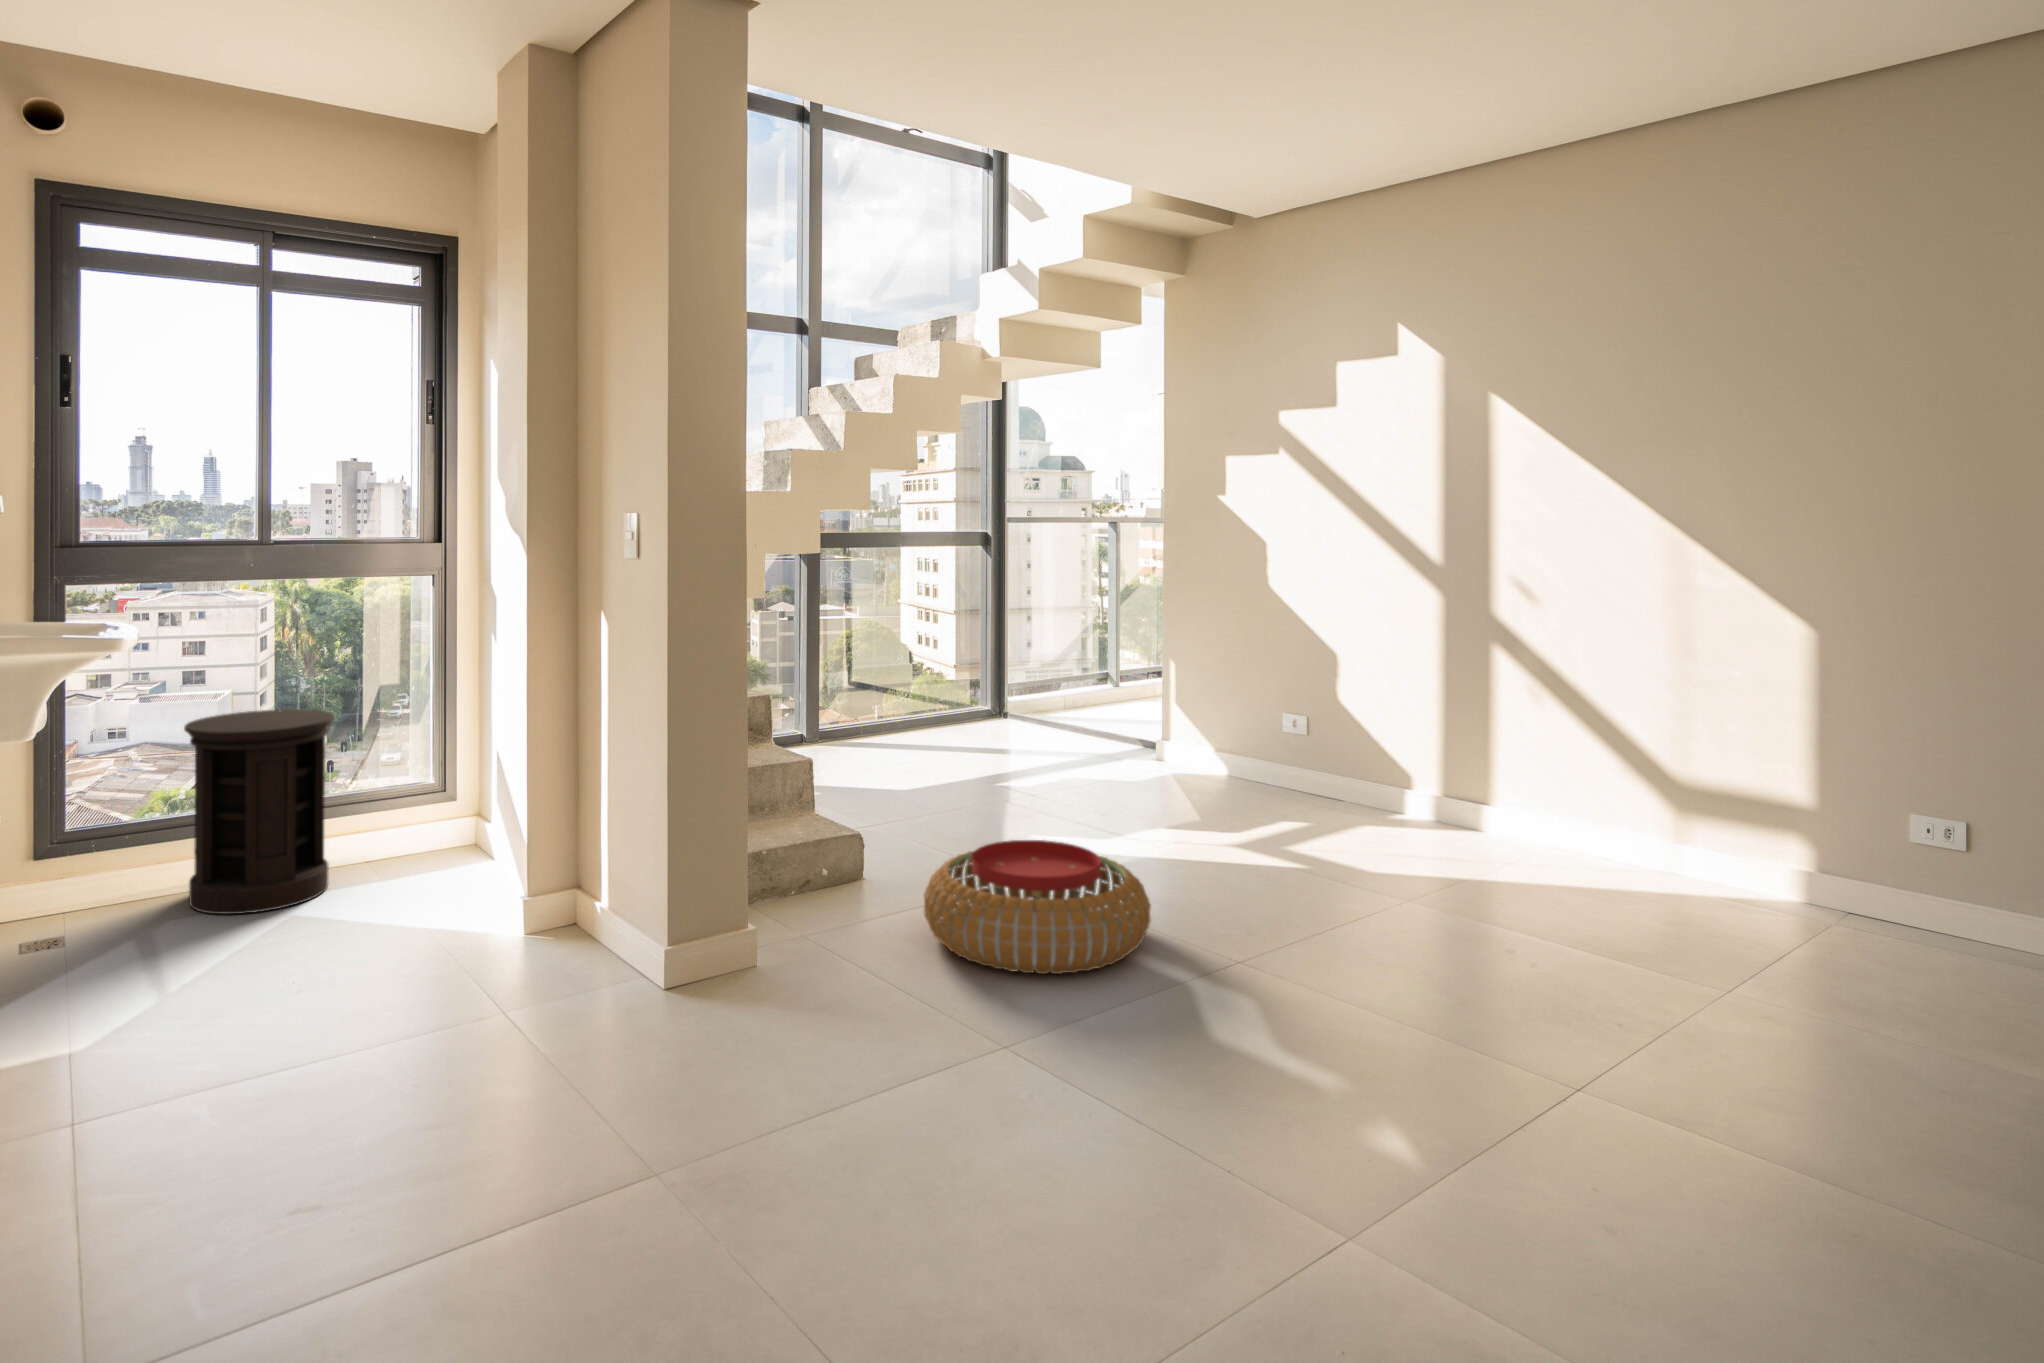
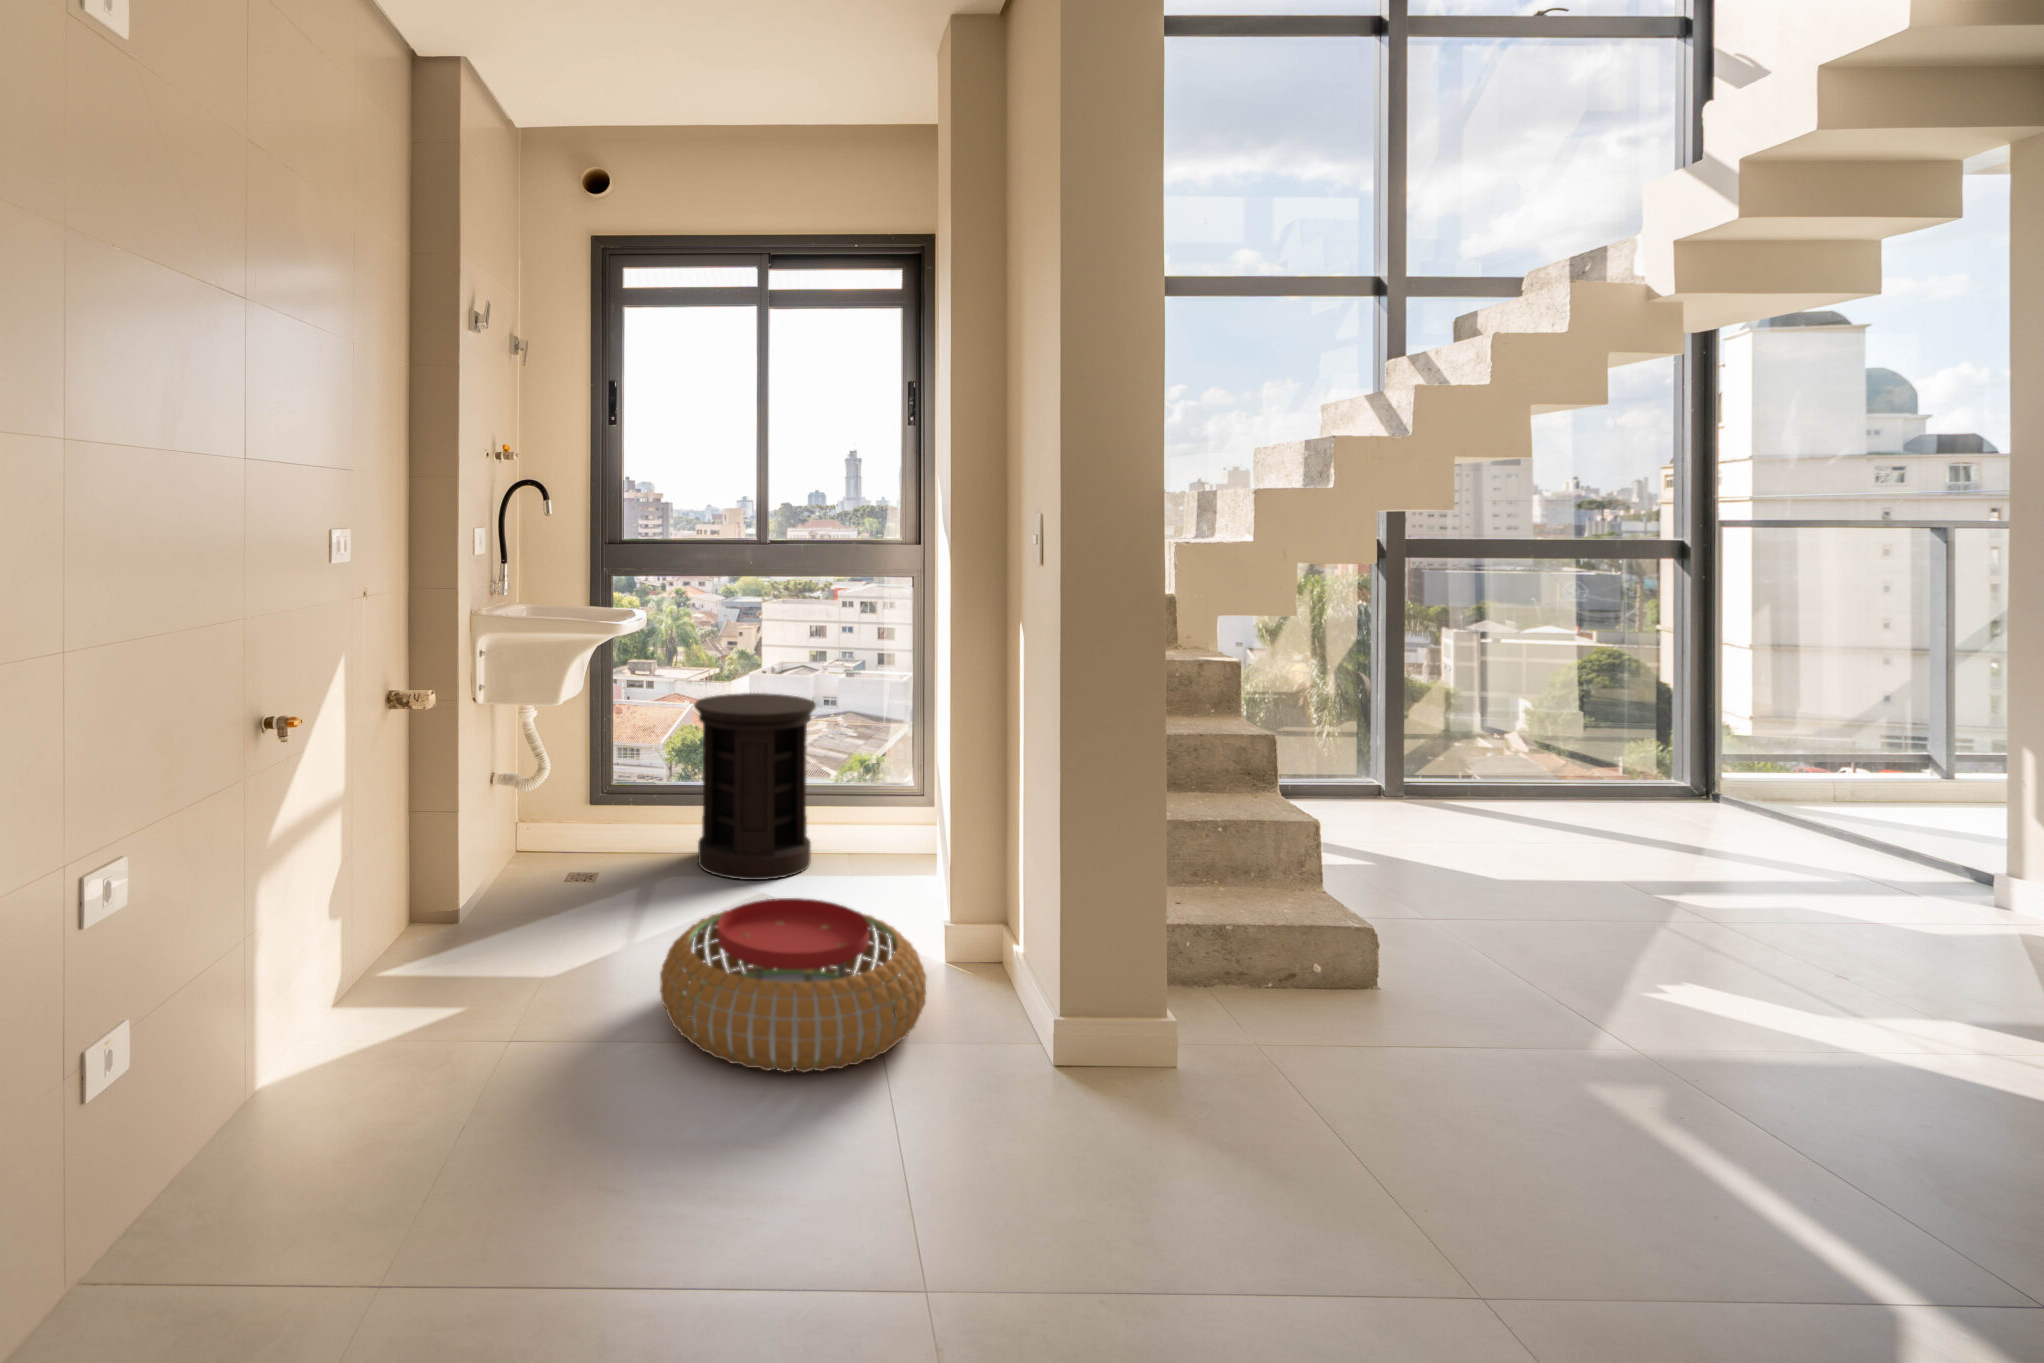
pouf: present [924,840,1151,974] -> present [660,898,927,1072]

